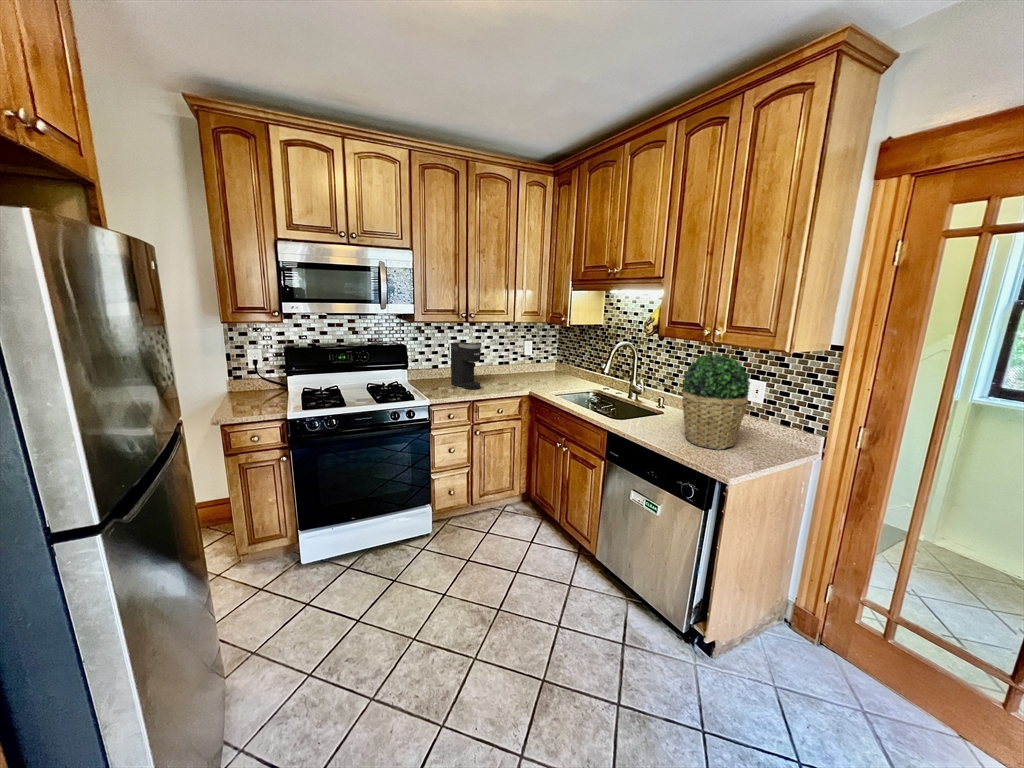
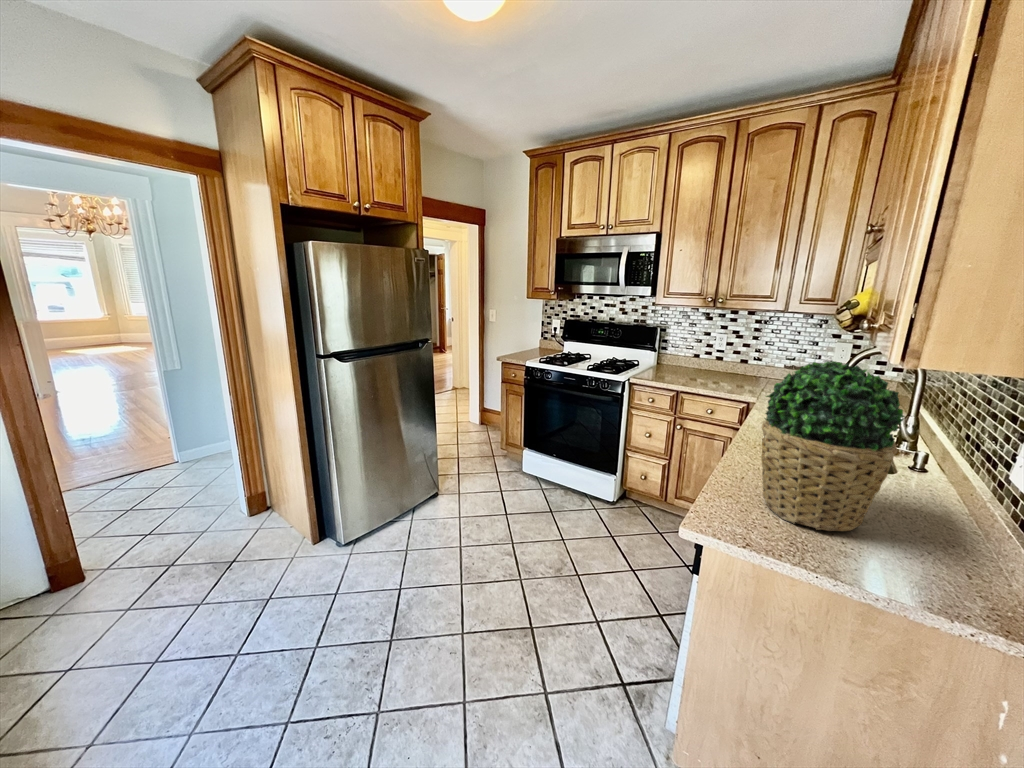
coffee maker: present [451,342,481,389] -> none [692,331,720,383]

